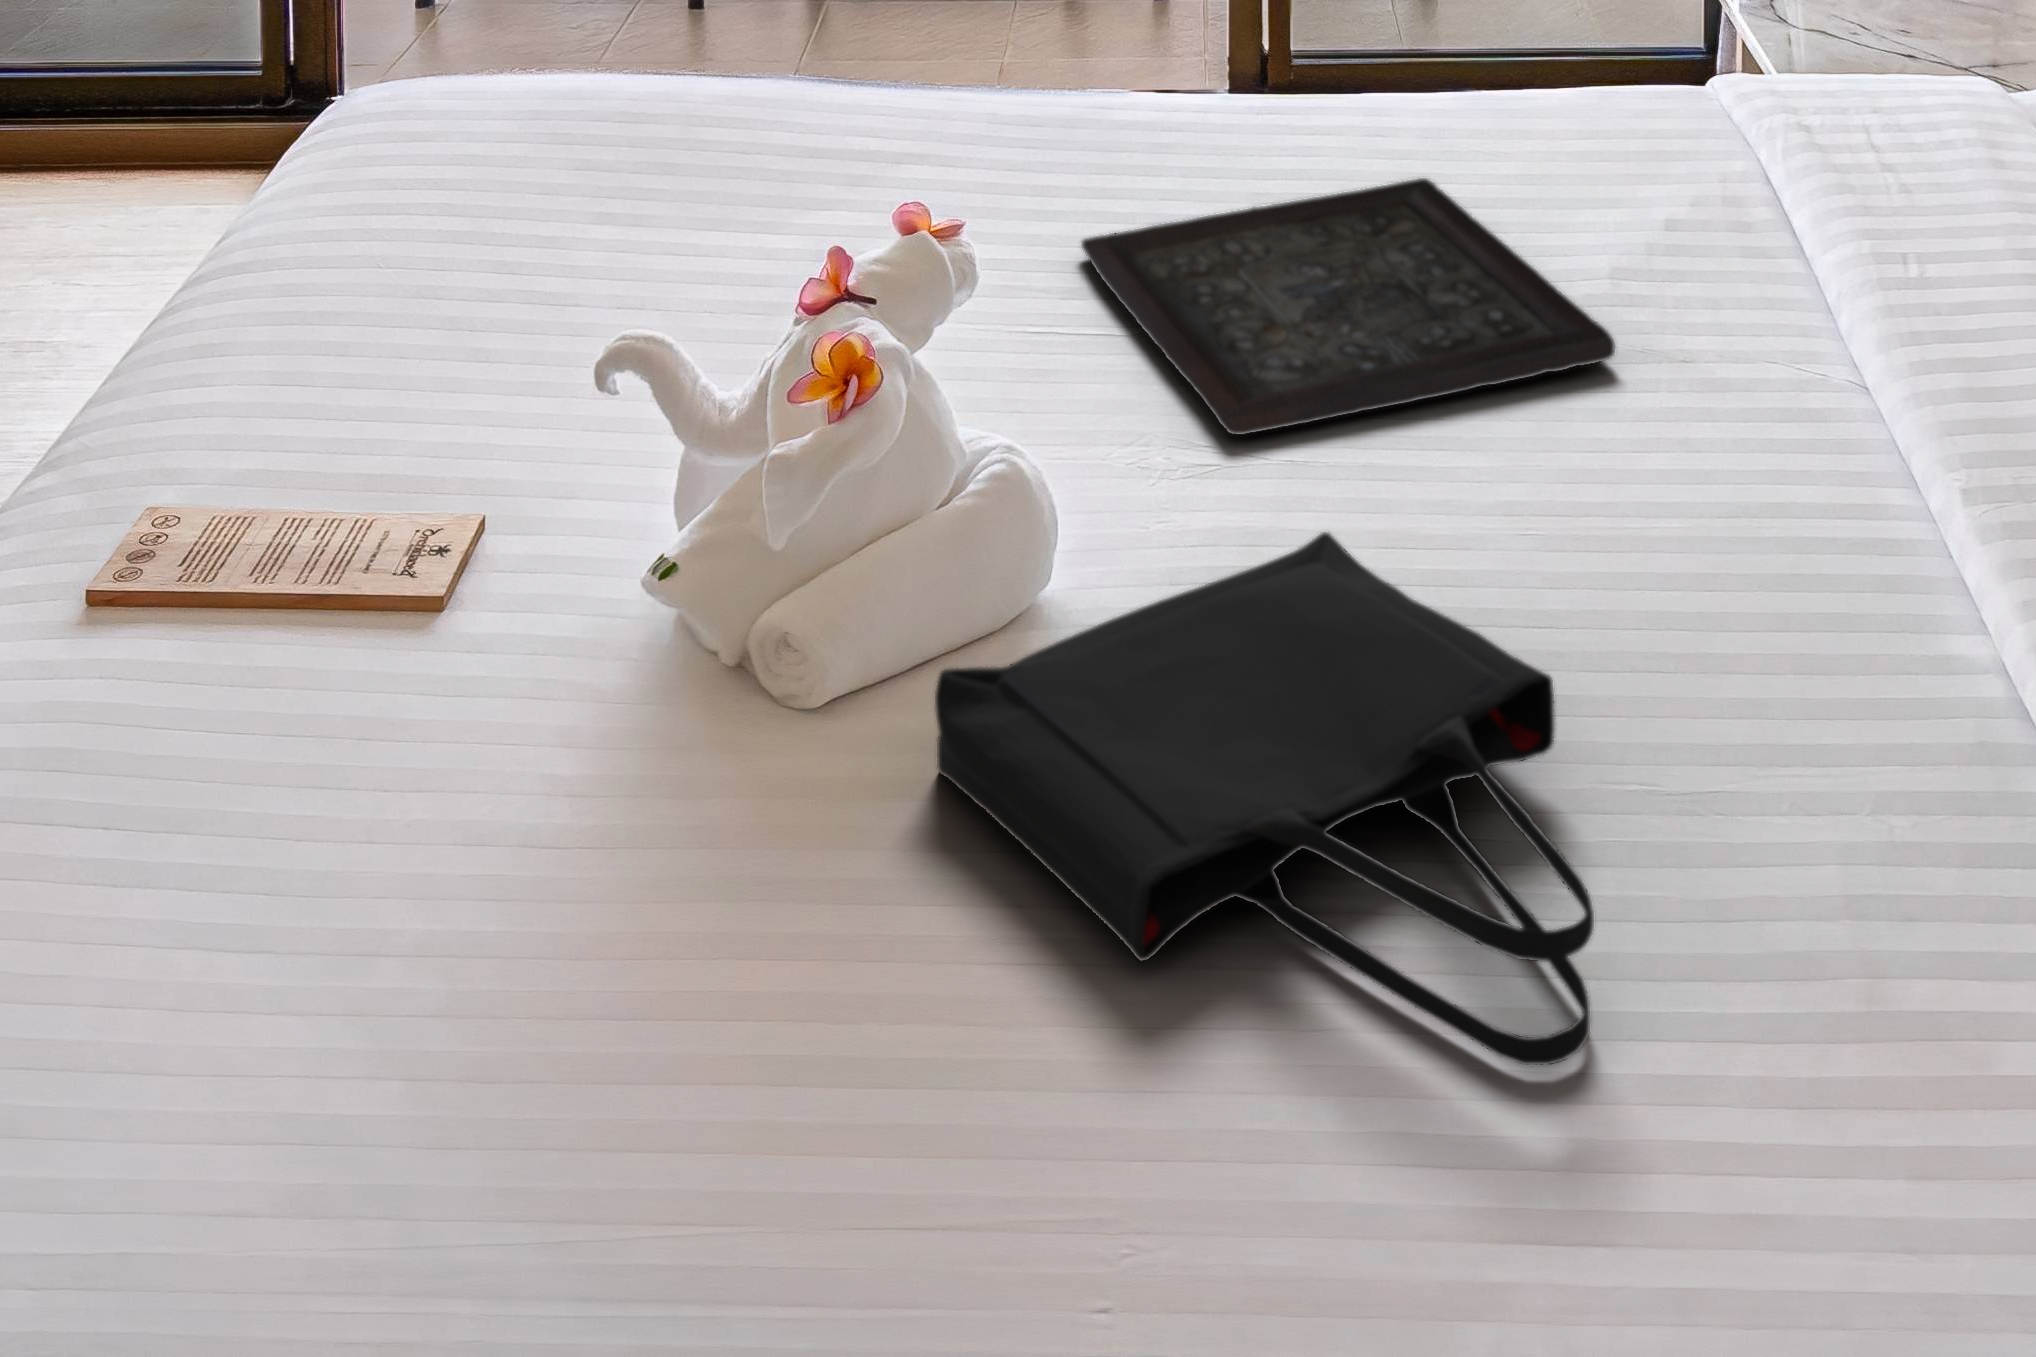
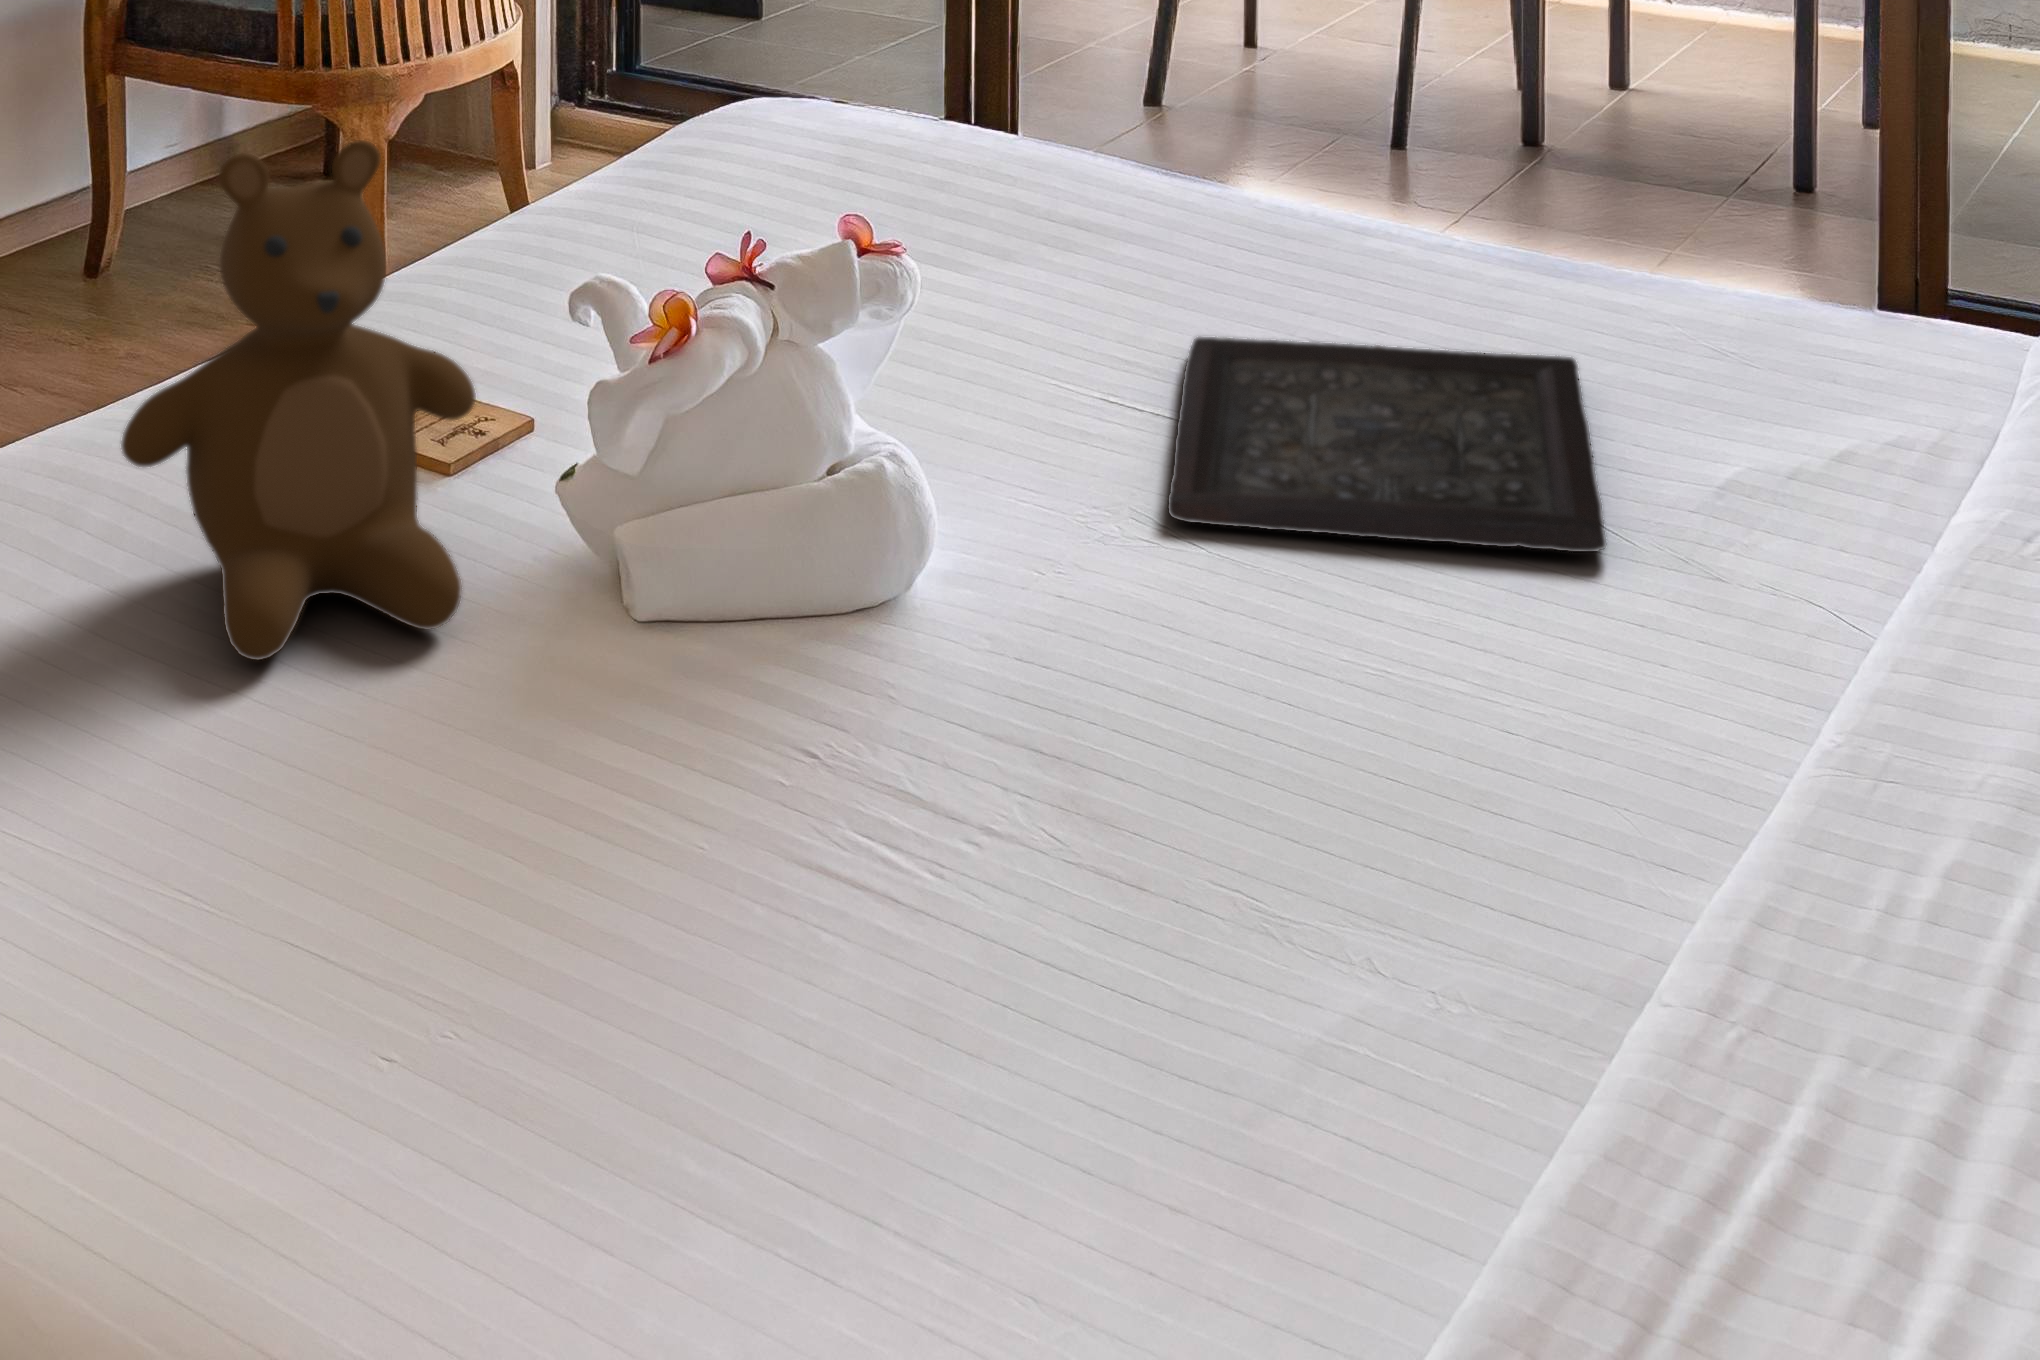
teddy bear: none [108,244,612,944] -> present [121,140,476,660]
tote bag: present [935,532,1594,1065] -> none [686,591,1176,1032]

